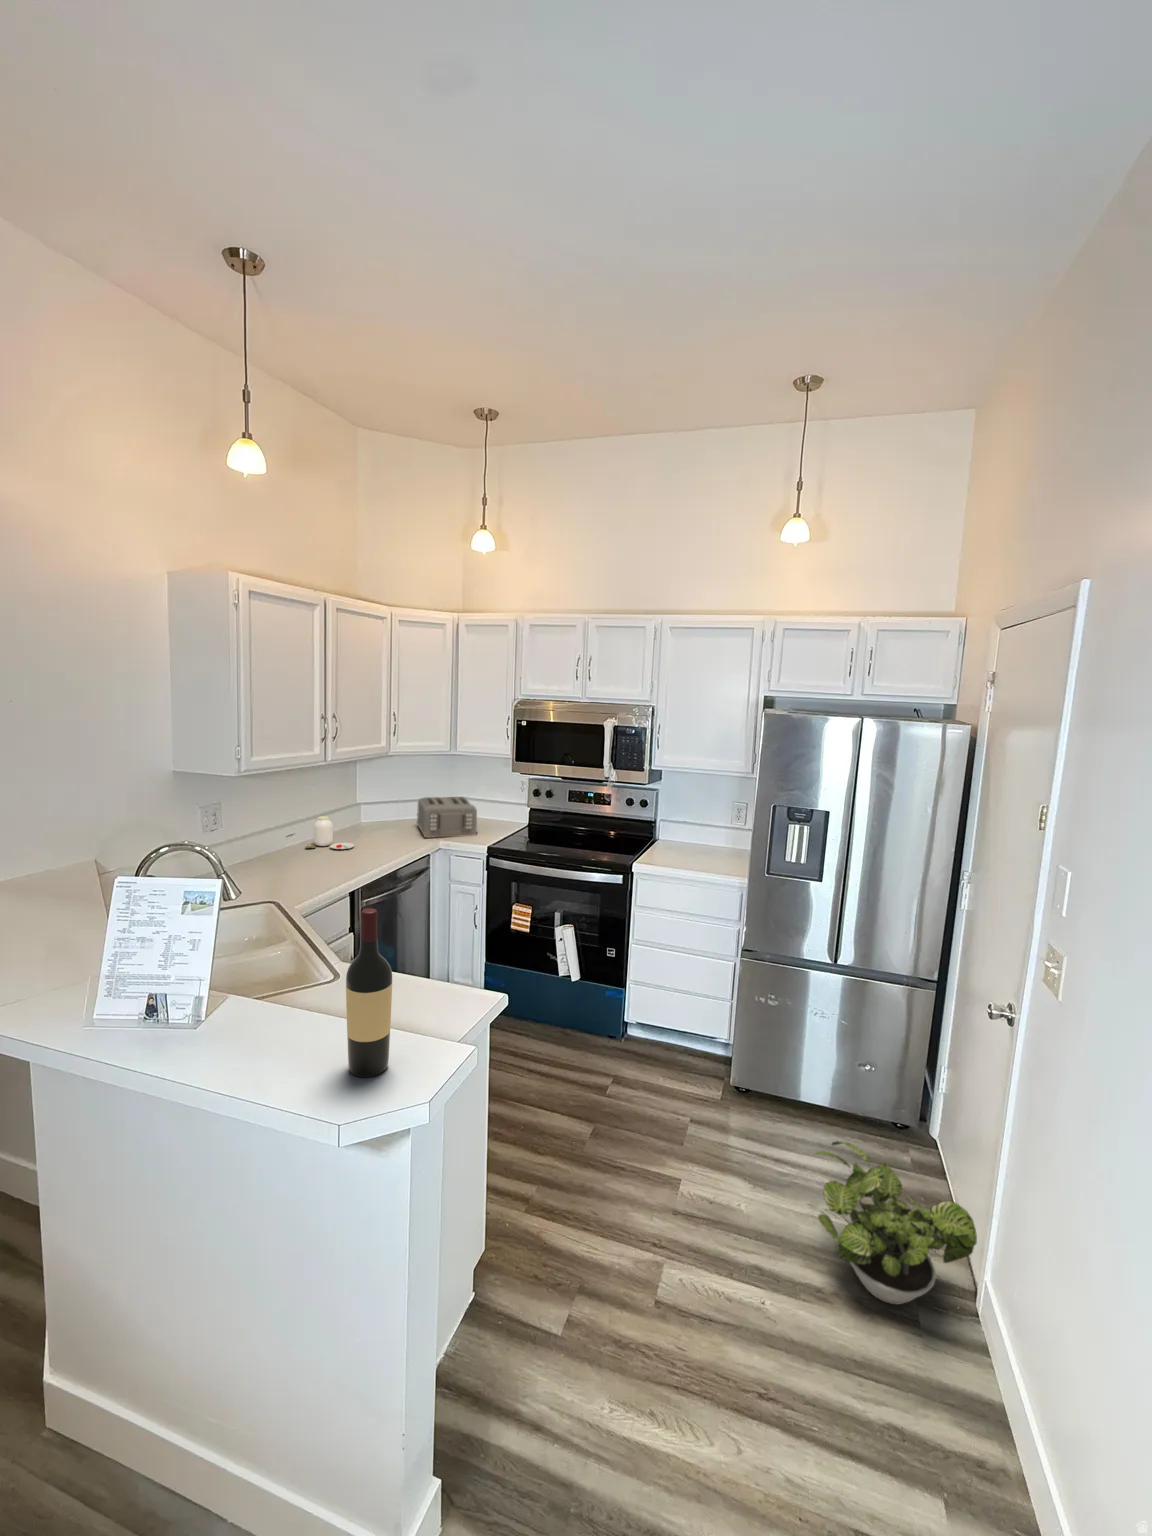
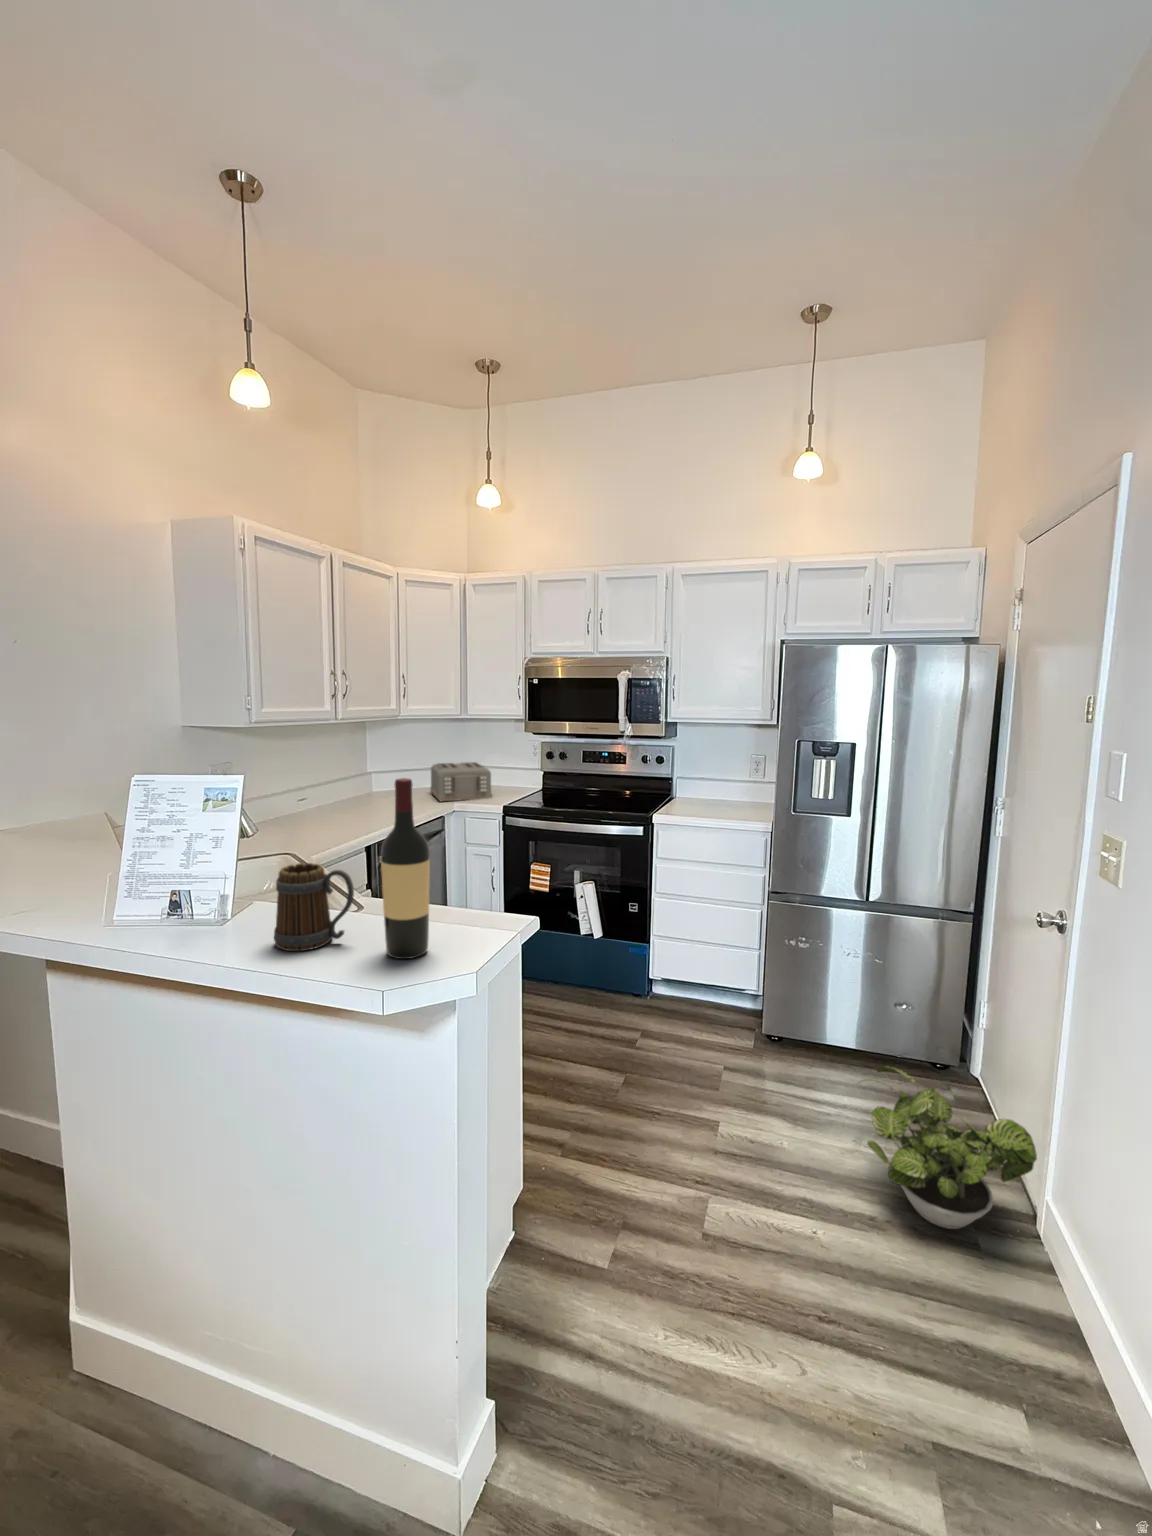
jar: present [305,816,354,849] -> none [319,781,369,813]
mug: none [244,975,321,1063] -> present [274,863,354,951]

